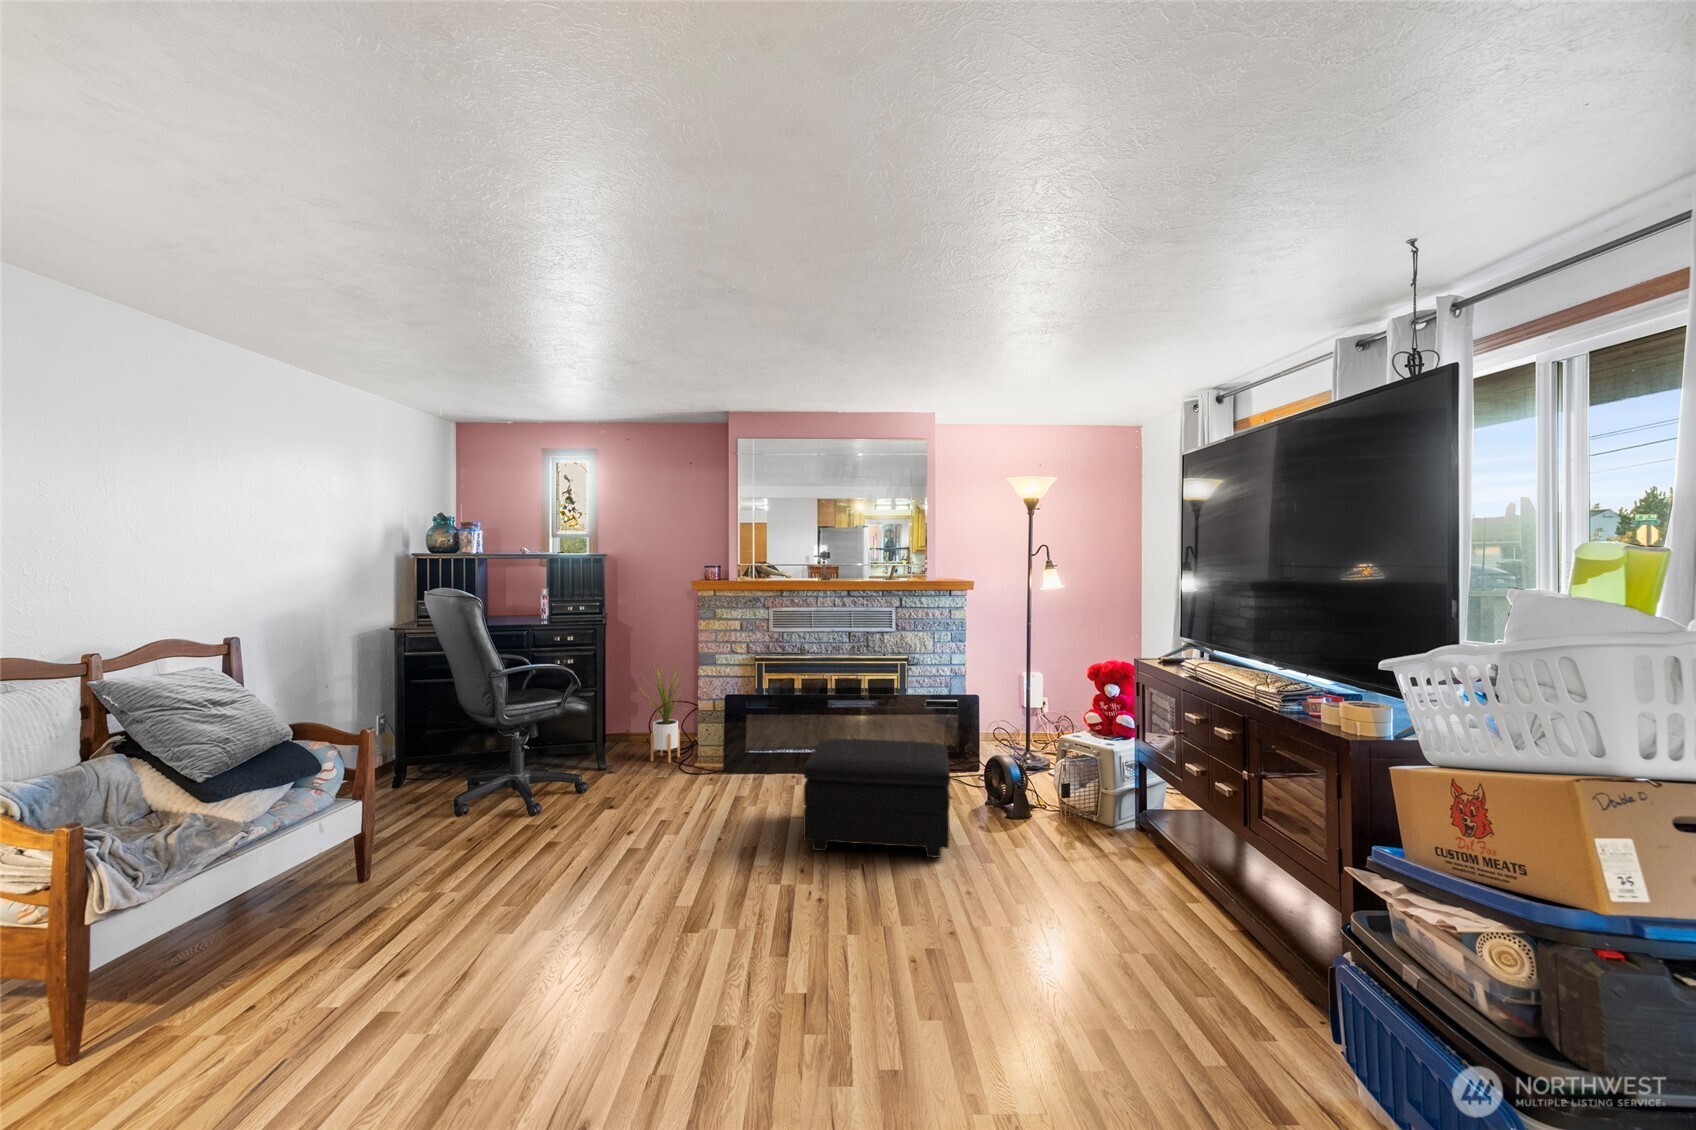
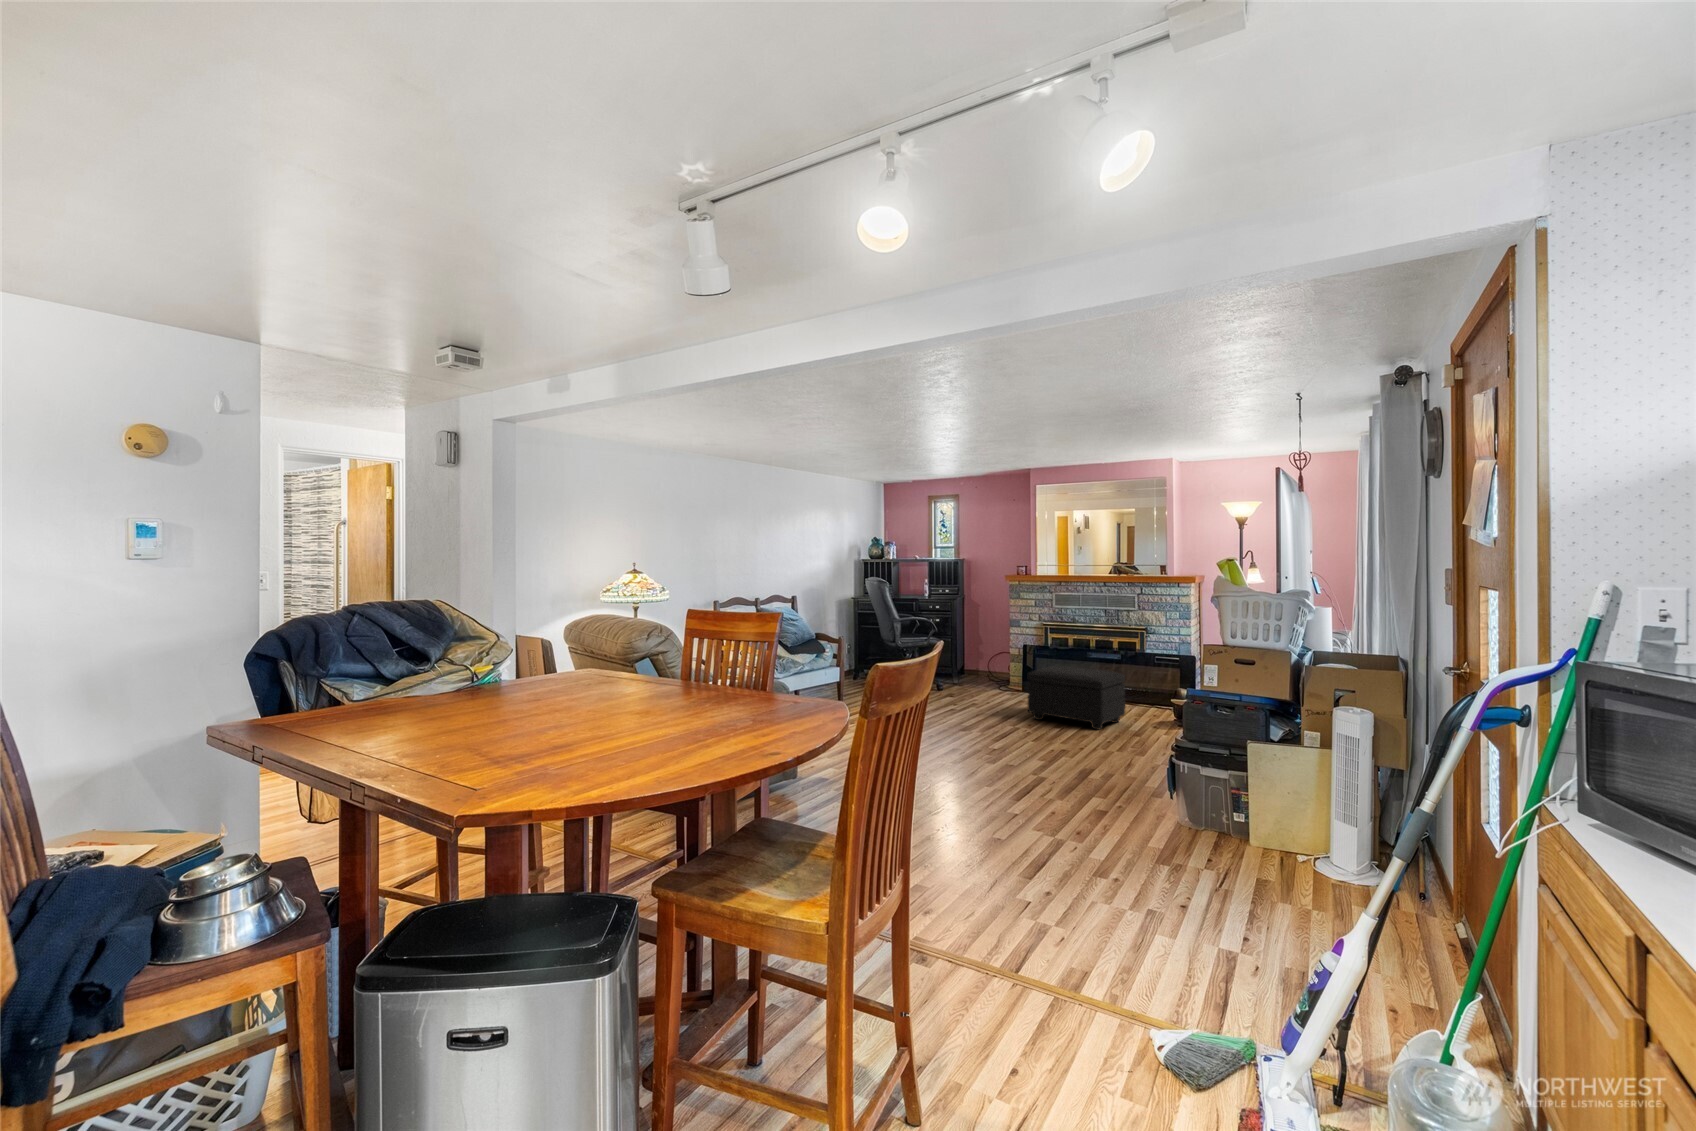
house plant: present [640,669,685,763] -> none [976,624,1007,686]

